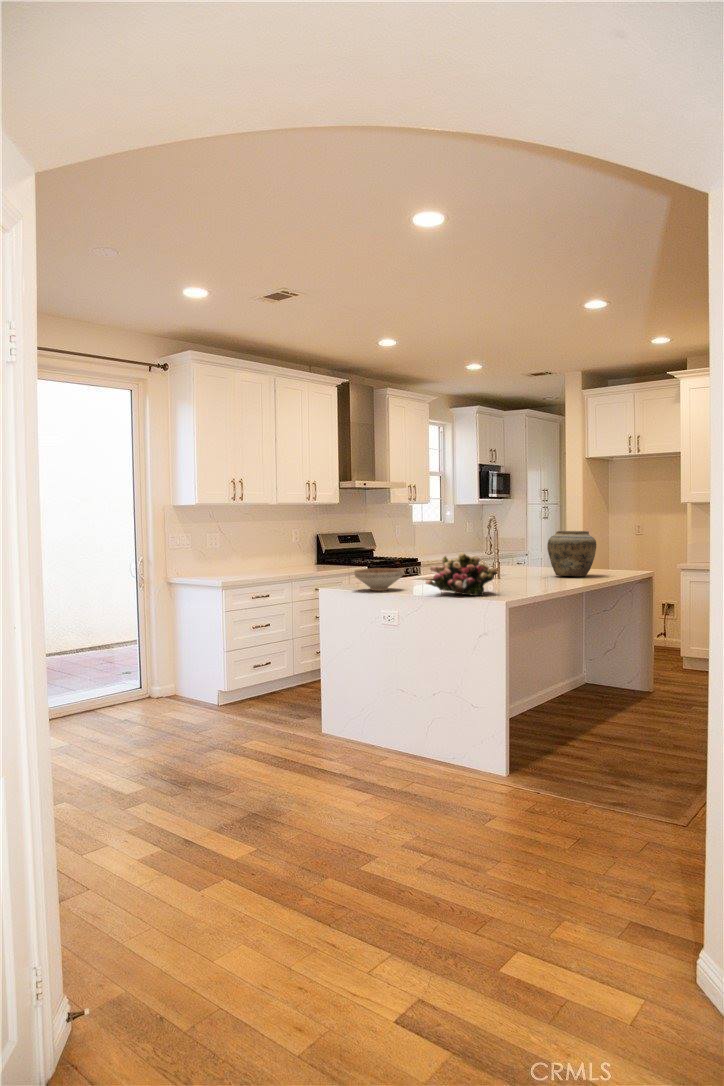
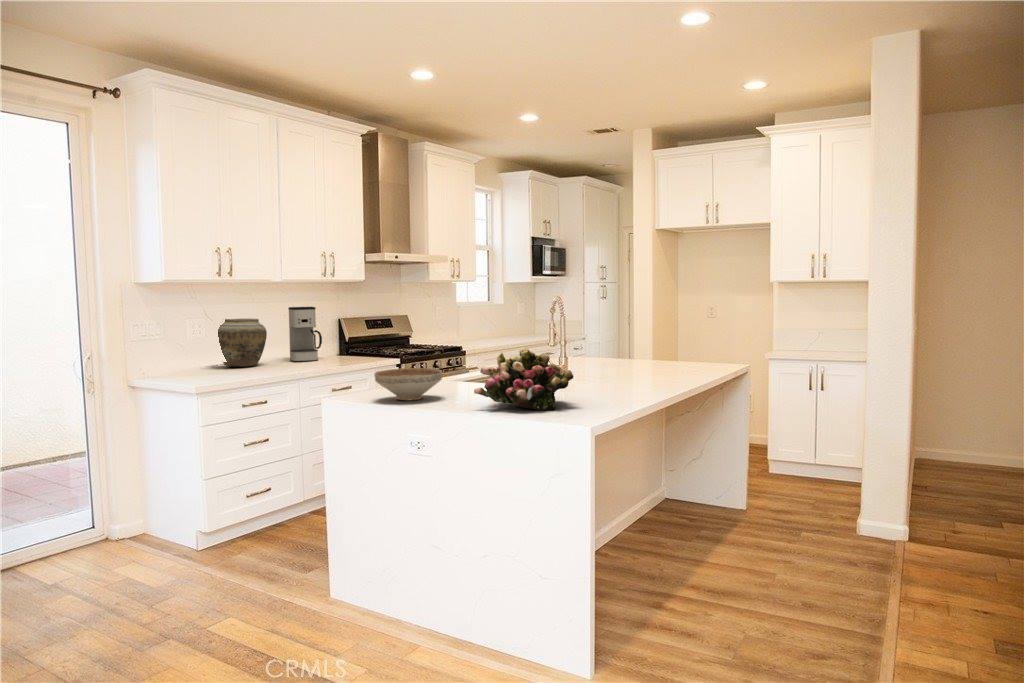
coffee maker: none [280,525,306,568] -> present [288,307,322,362]
vase: present [547,531,596,576] -> present [218,318,267,366]

